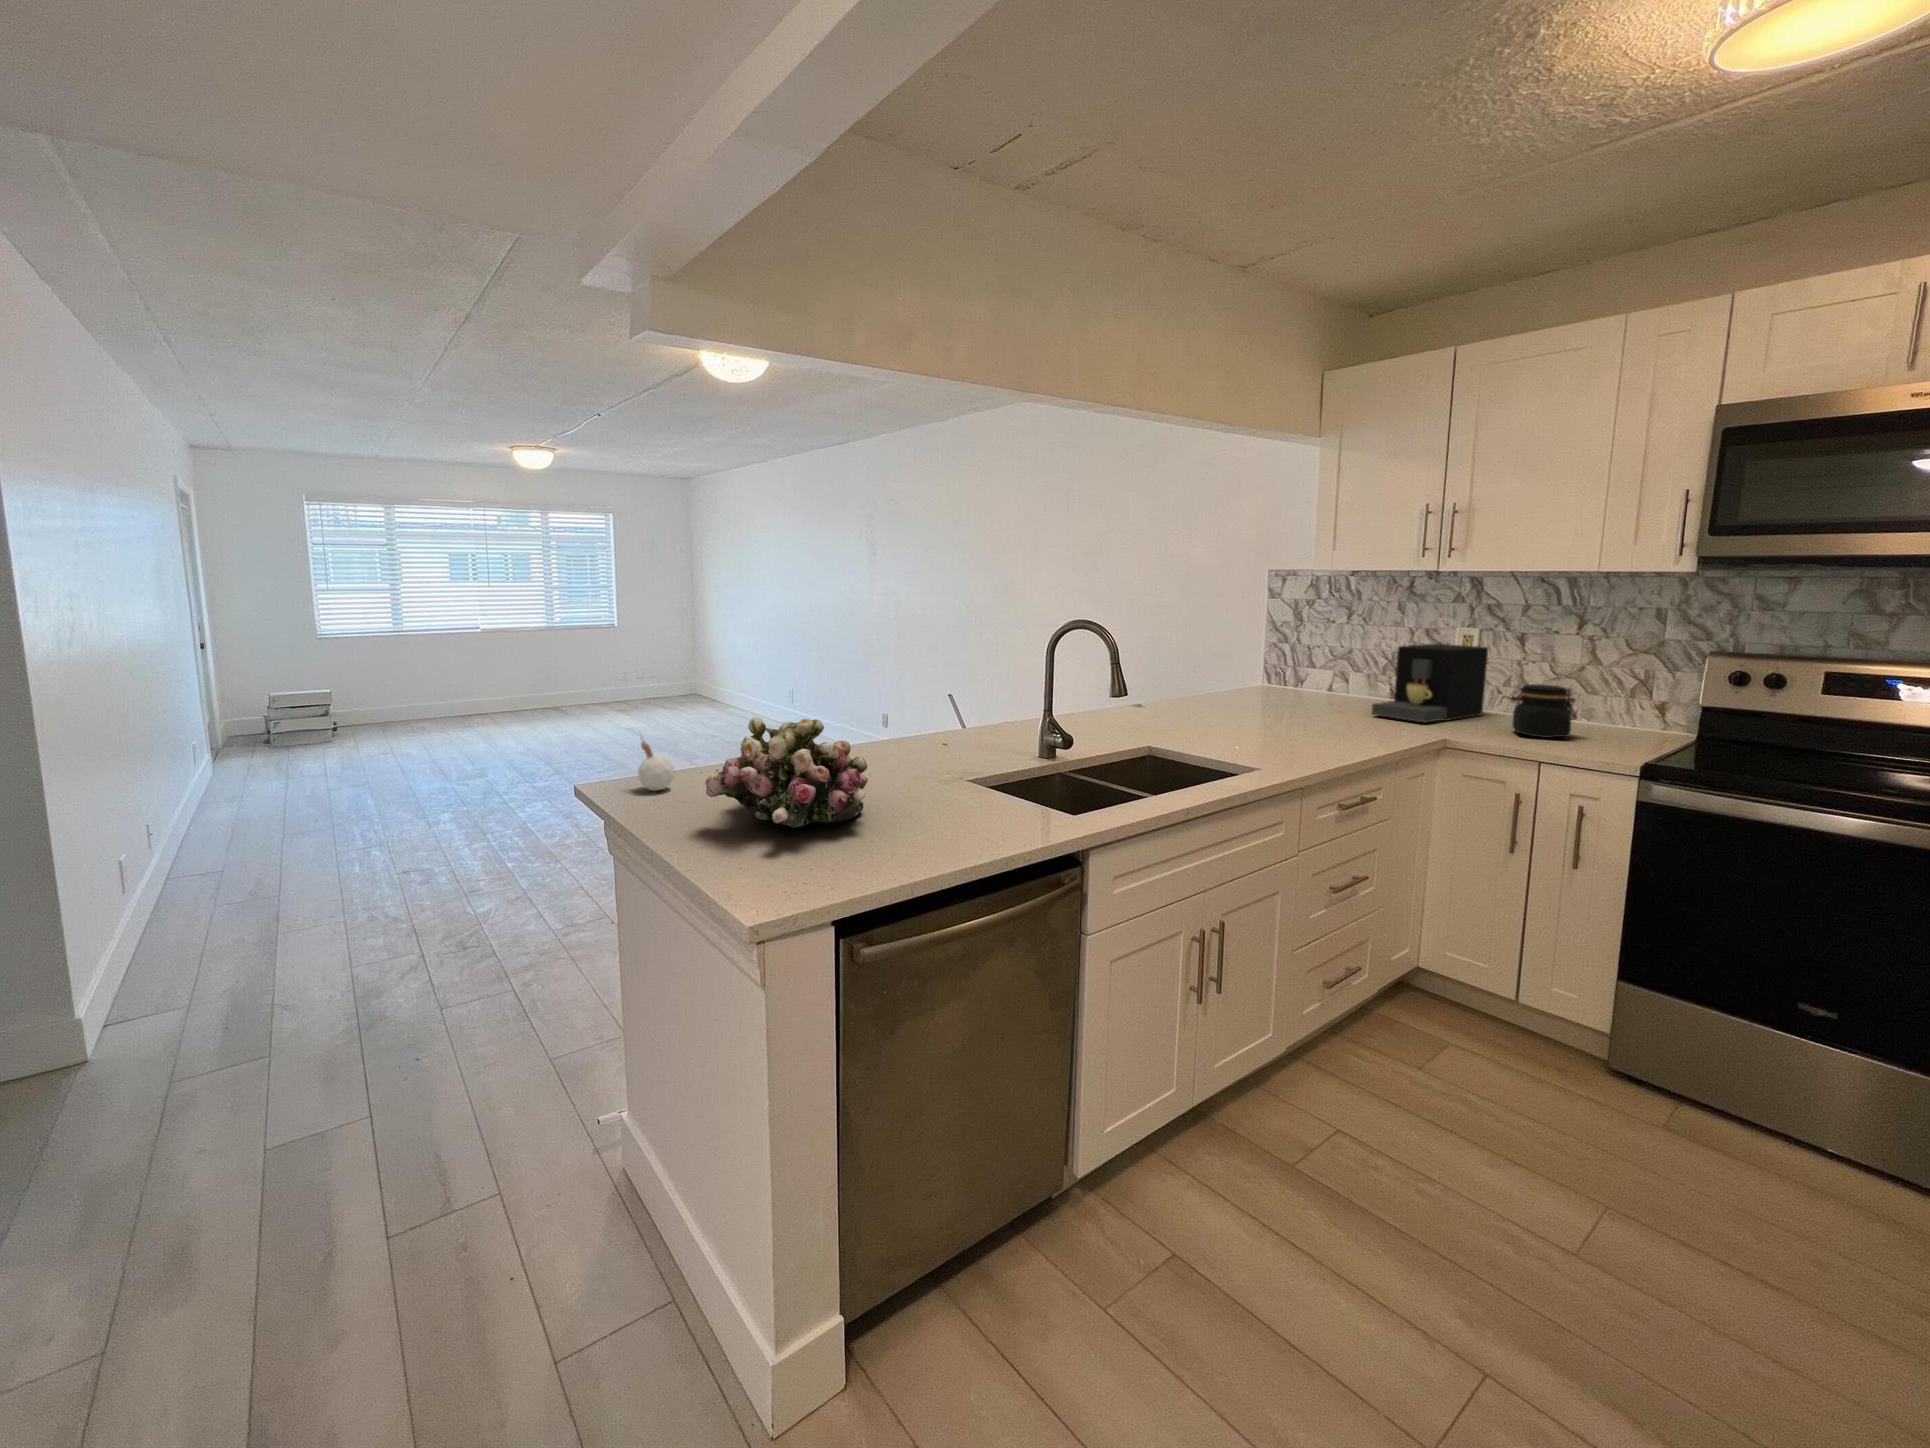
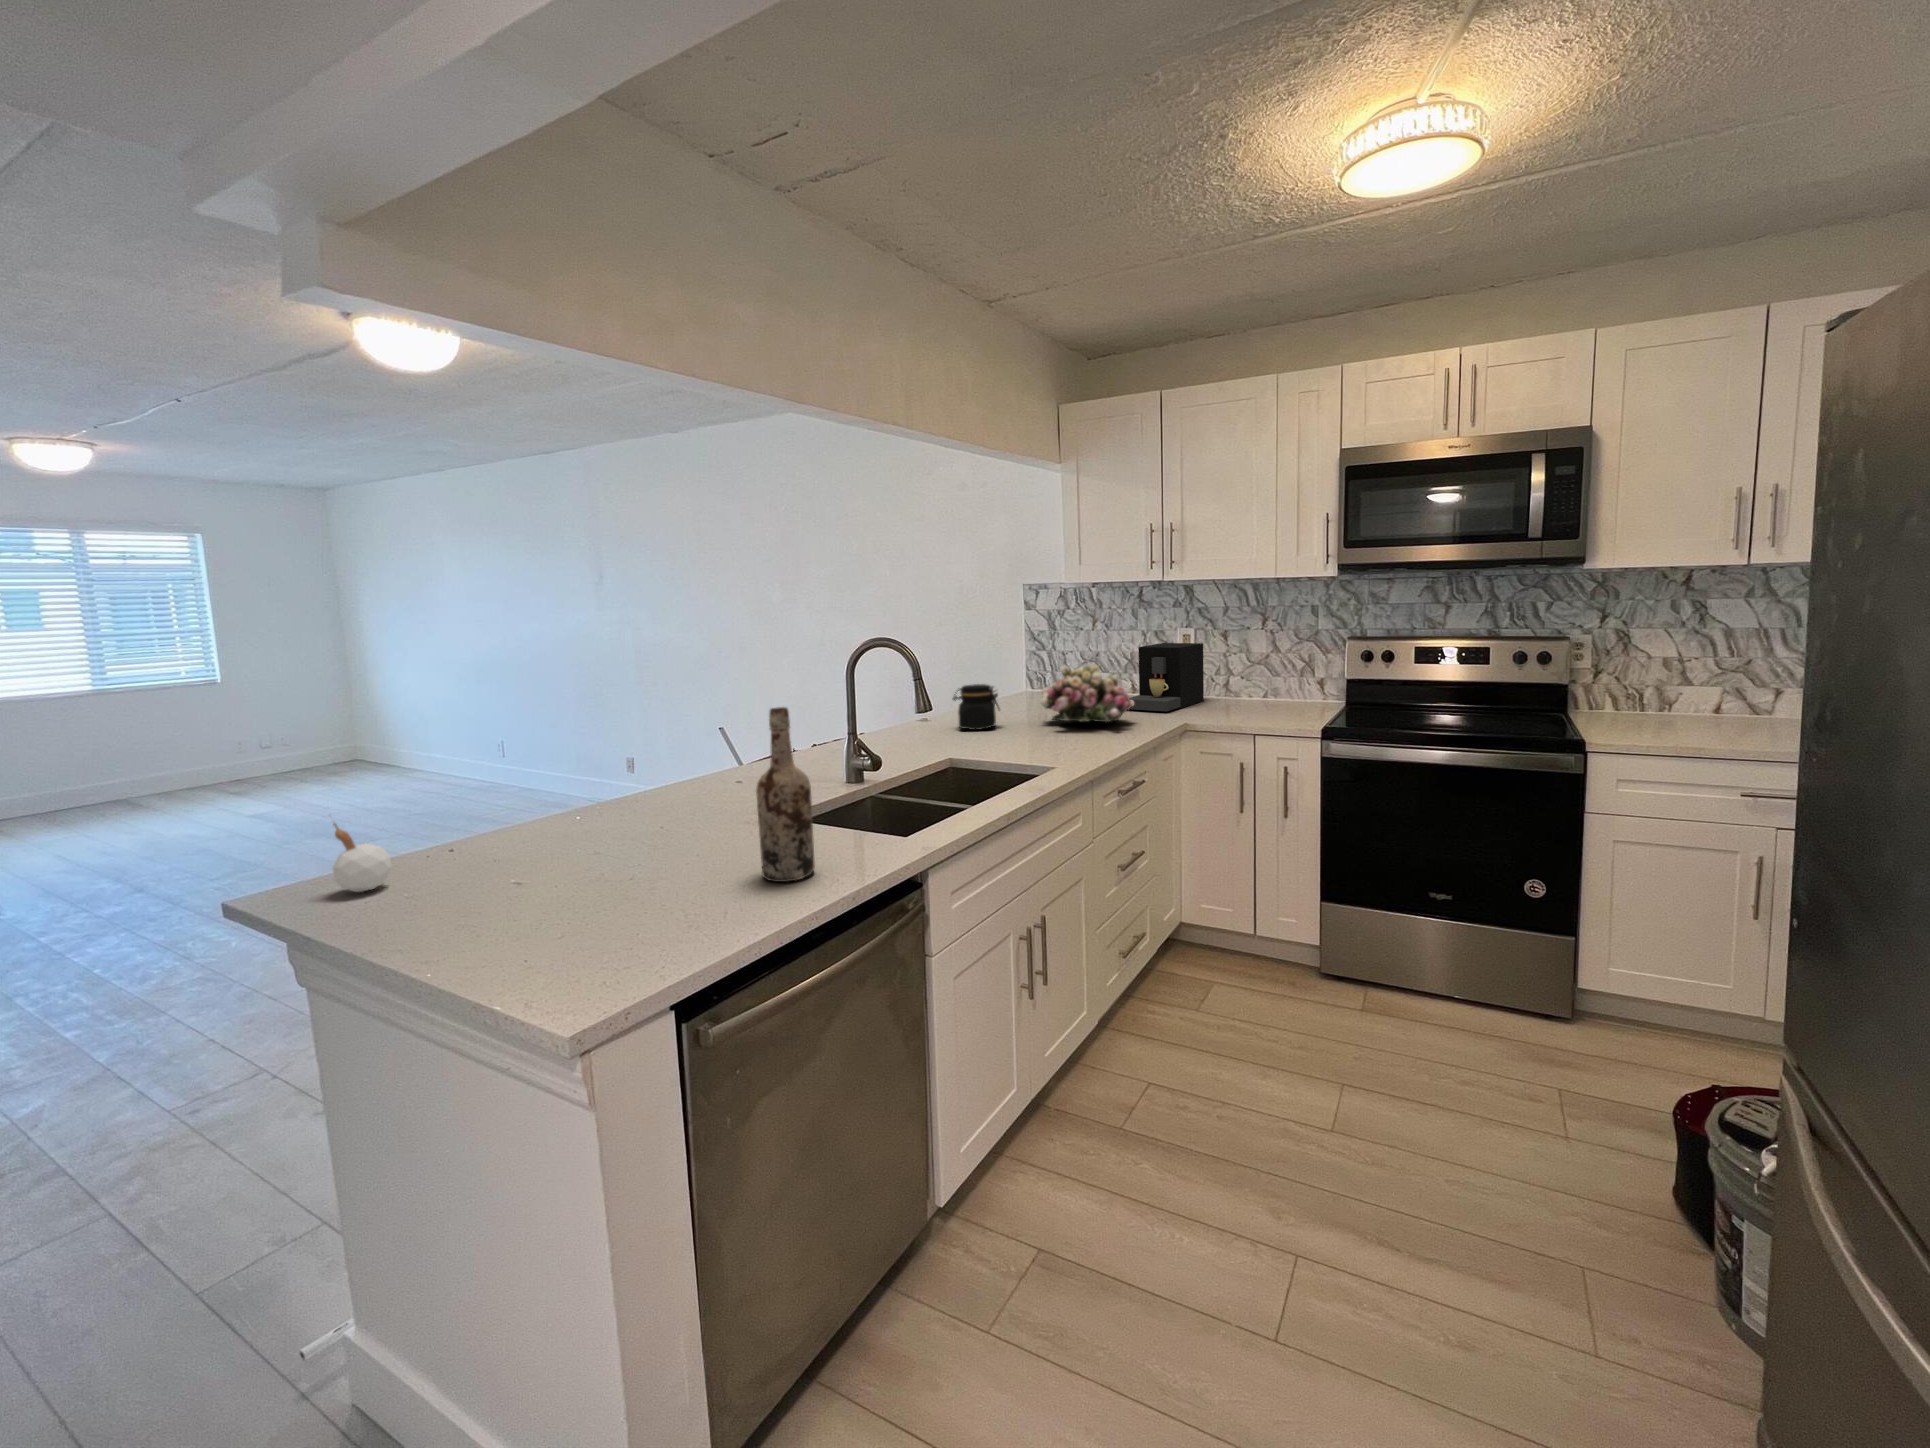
wine bottle: none [934,679,981,837] -> present [756,707,815,882]
jar: present [1509,684,1576,738] -> present [953,684,1000,730]
flower arrangement: present [705,717,868,827] -> present [1041,664,1134,722]

